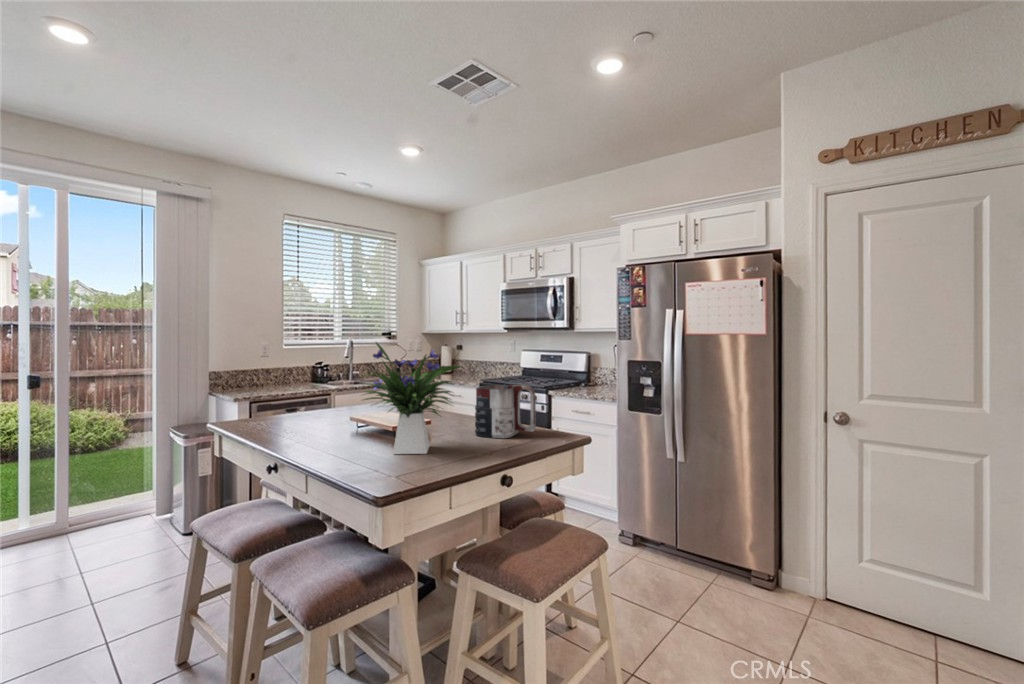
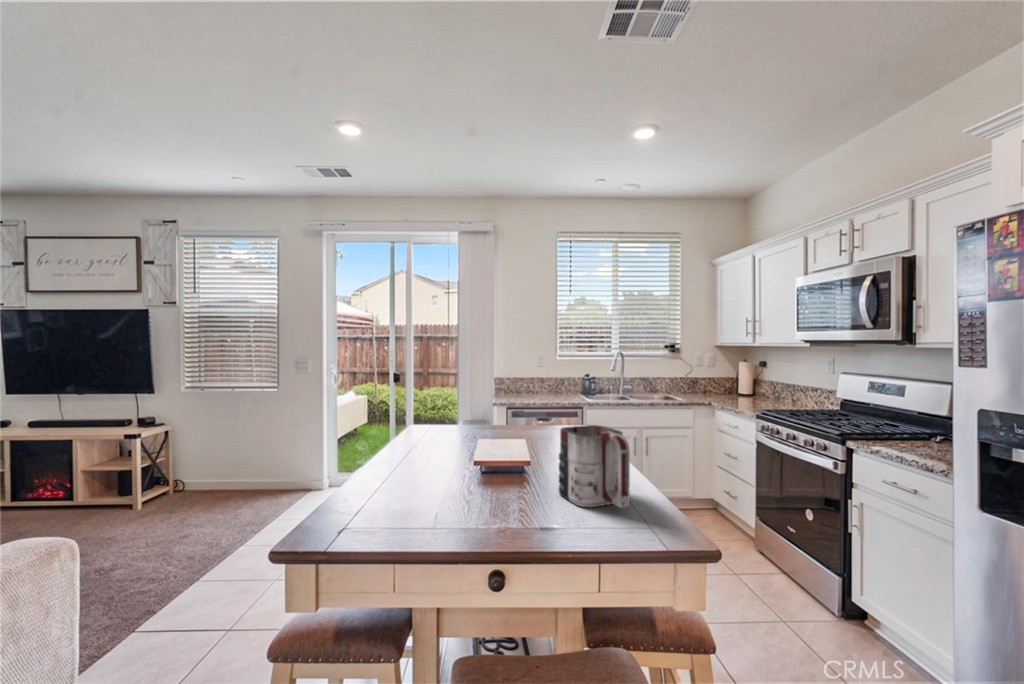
flower arrangement: present [364,342,460,454] -> none [380,363,512,503]

